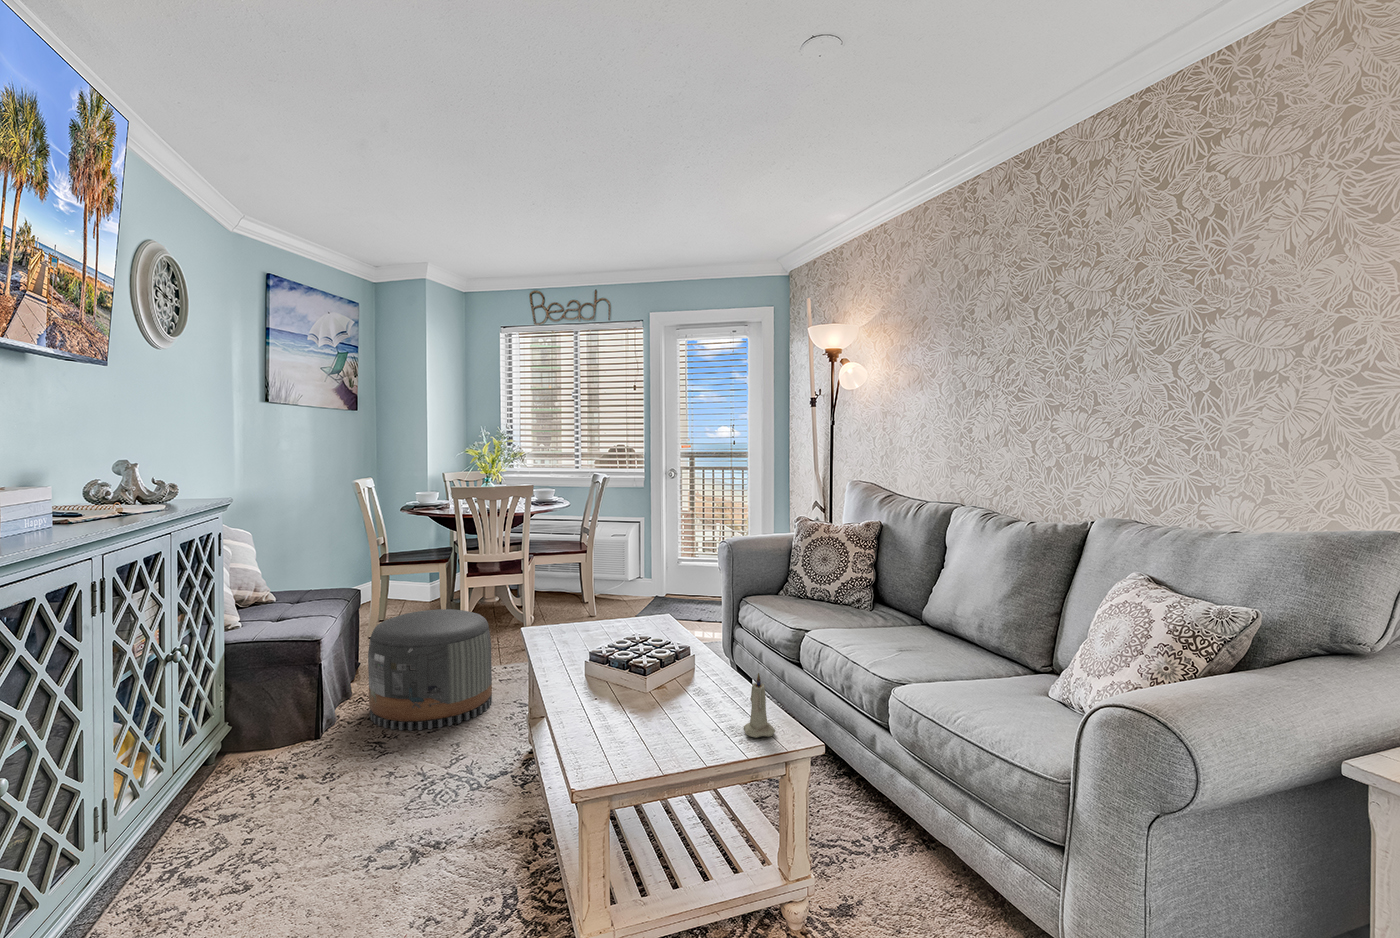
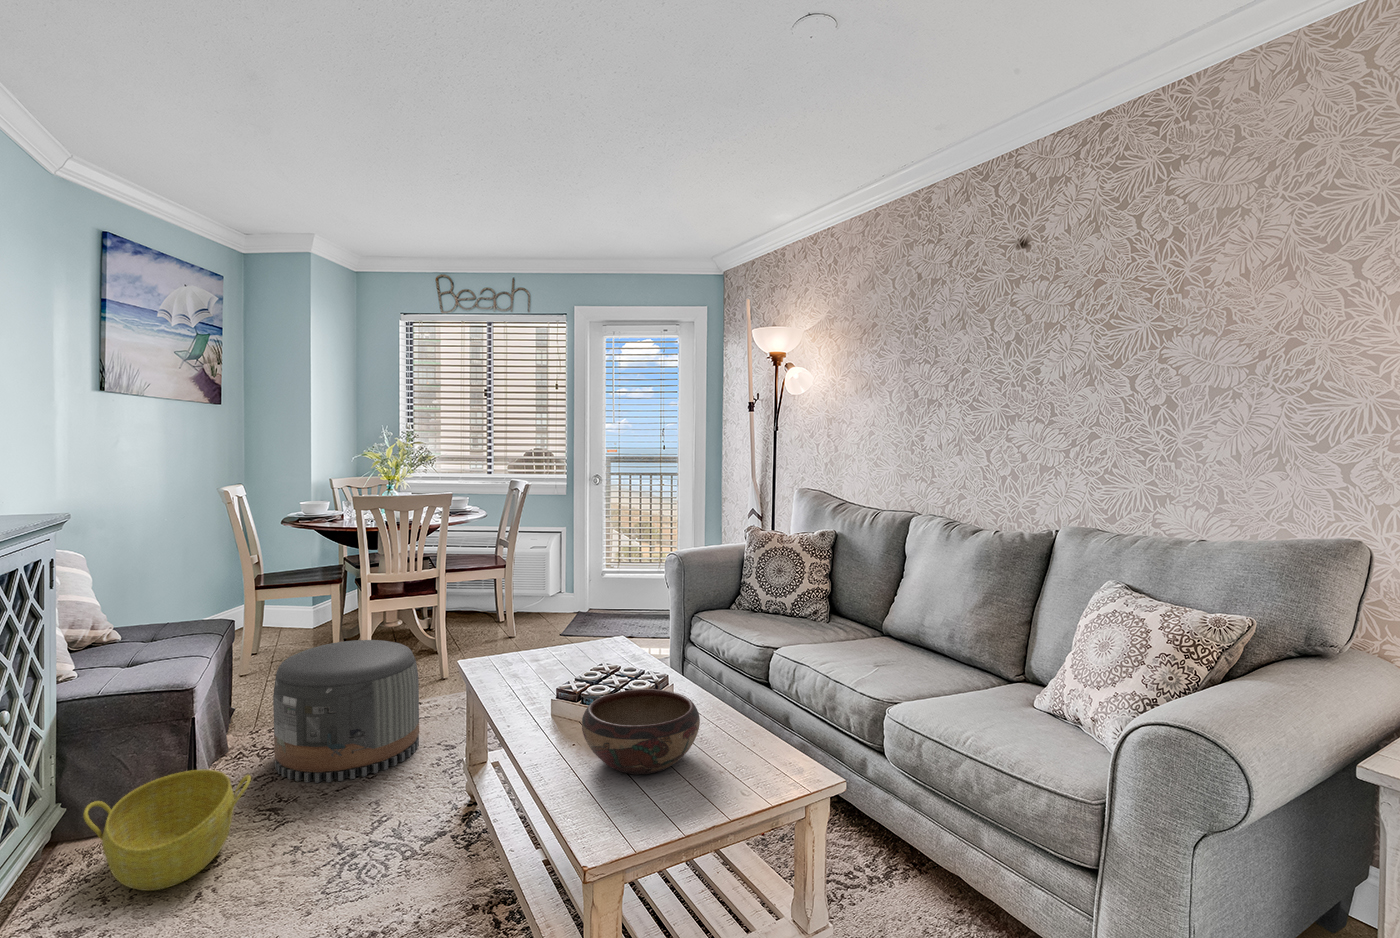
decorative bowl: none [587,656,695,731] -> present [582,689,700,774]
candle: present [744,673,775,738] -> none [755,703,789,773]
basket: none [205,711,338,806] -> present [83,770,251,891]

